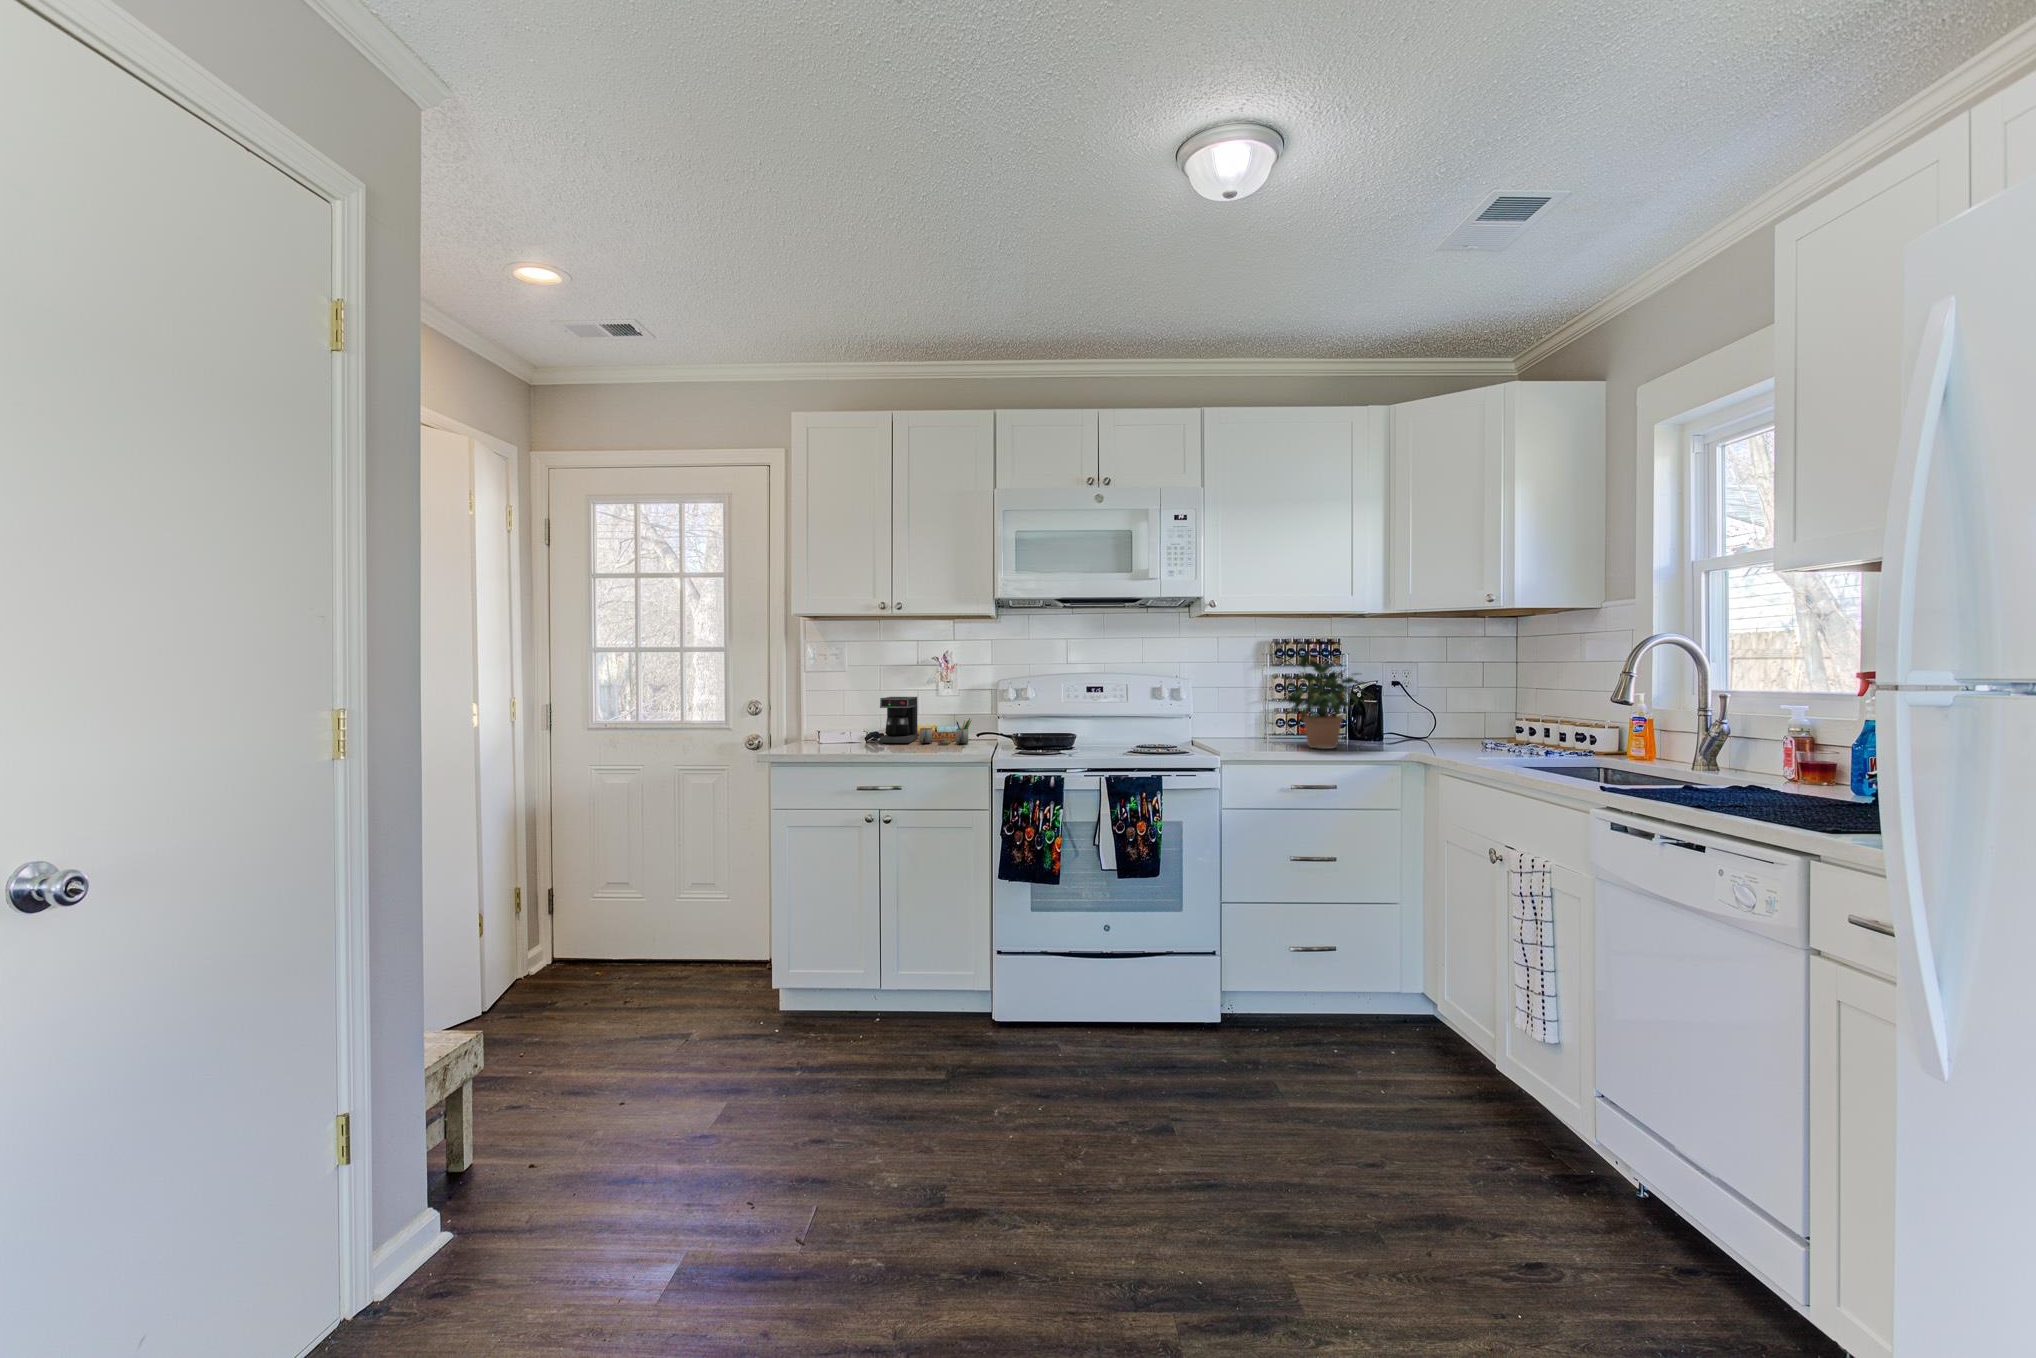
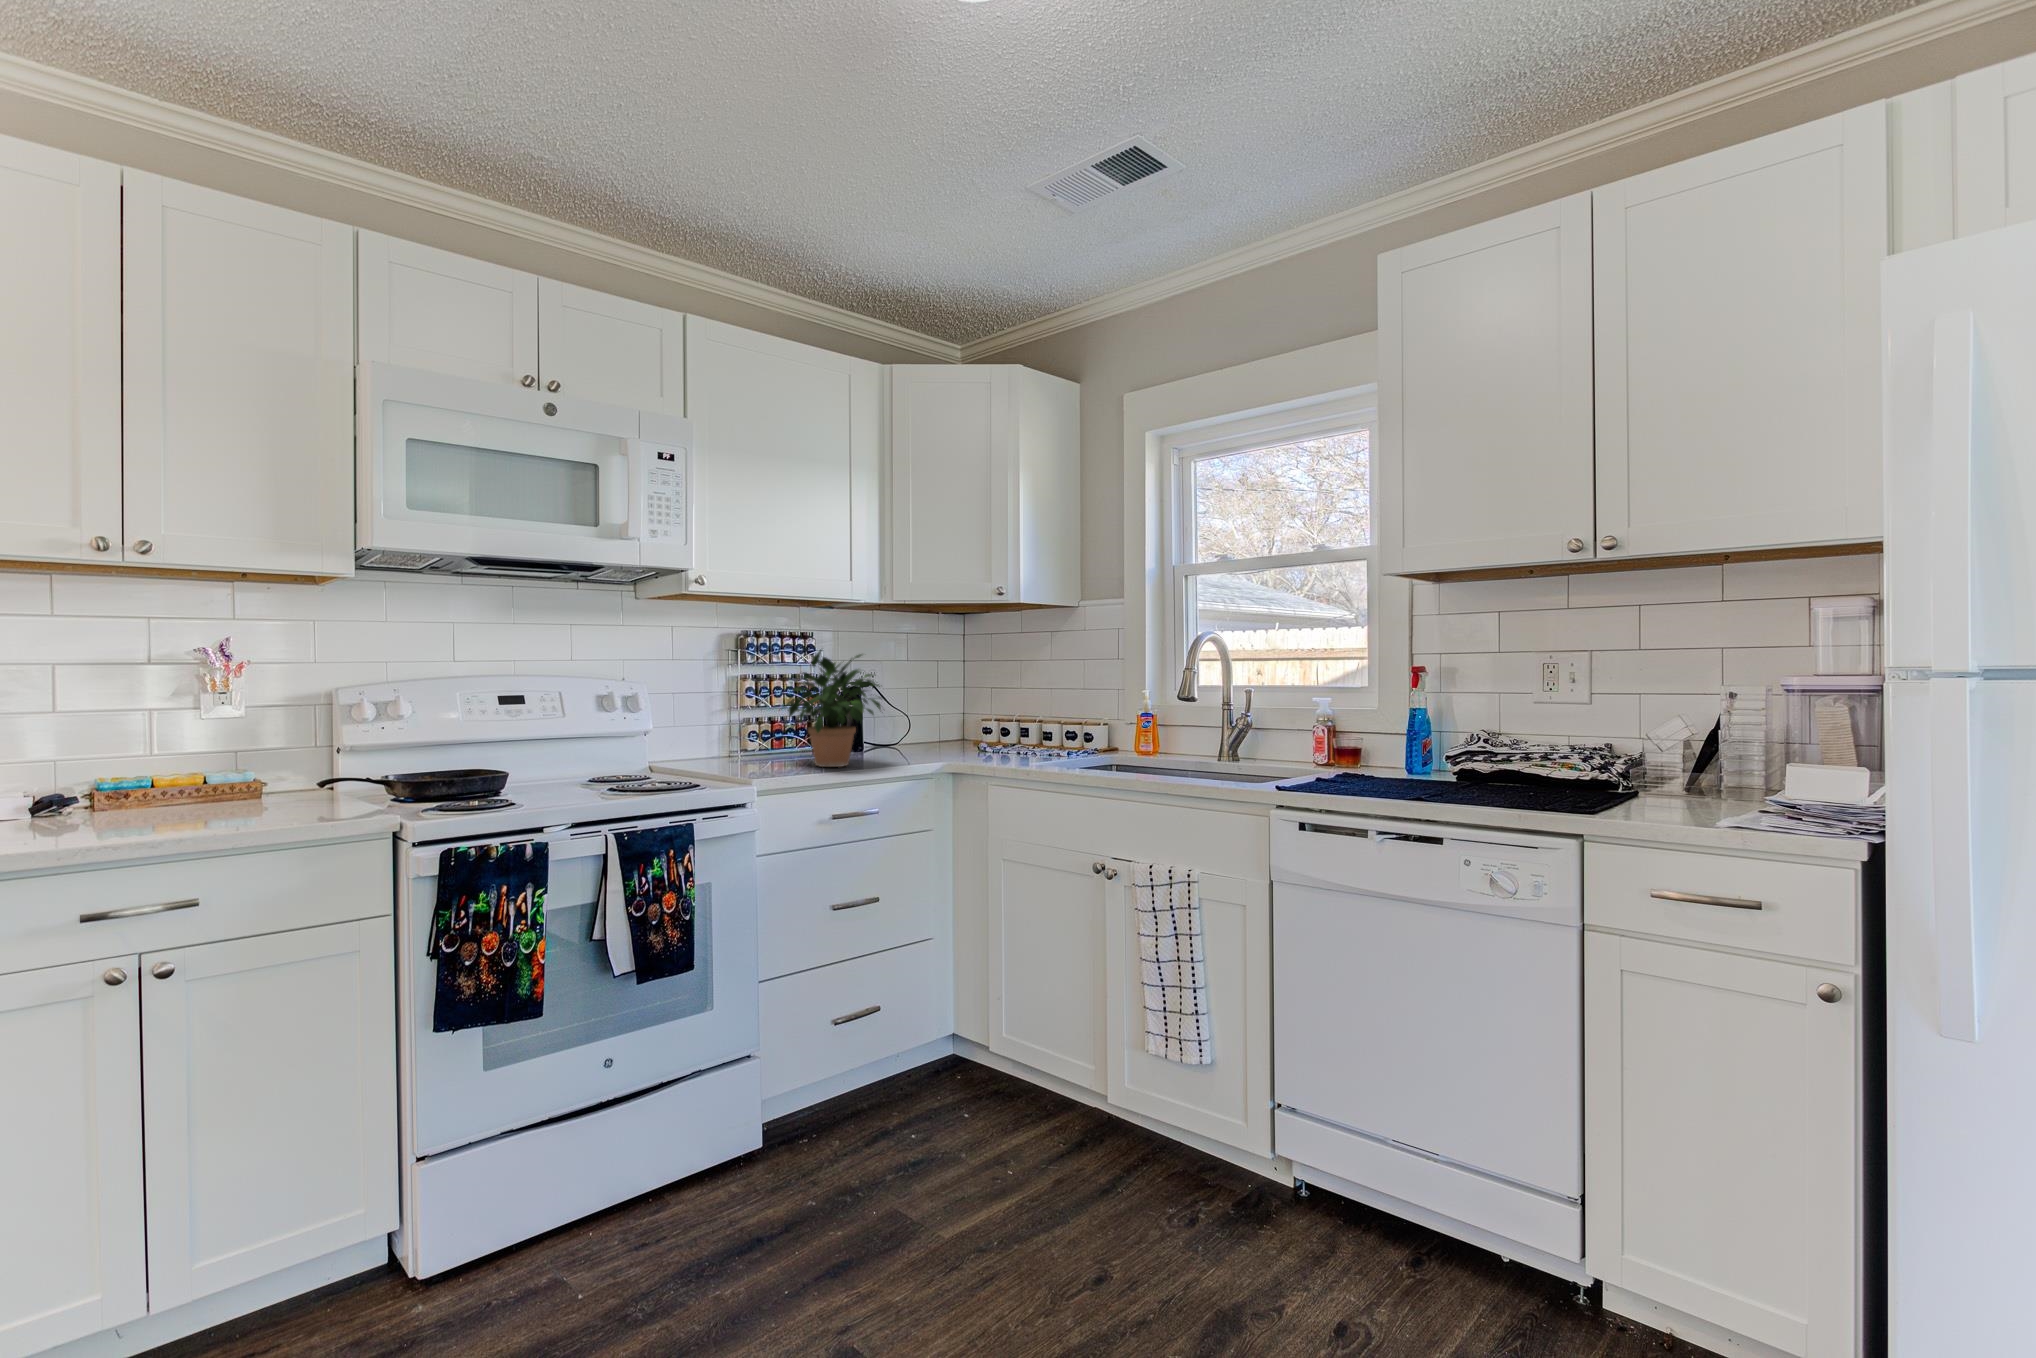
coffee maker: present [880,697,971,743] -> none [78,721,301,819]

